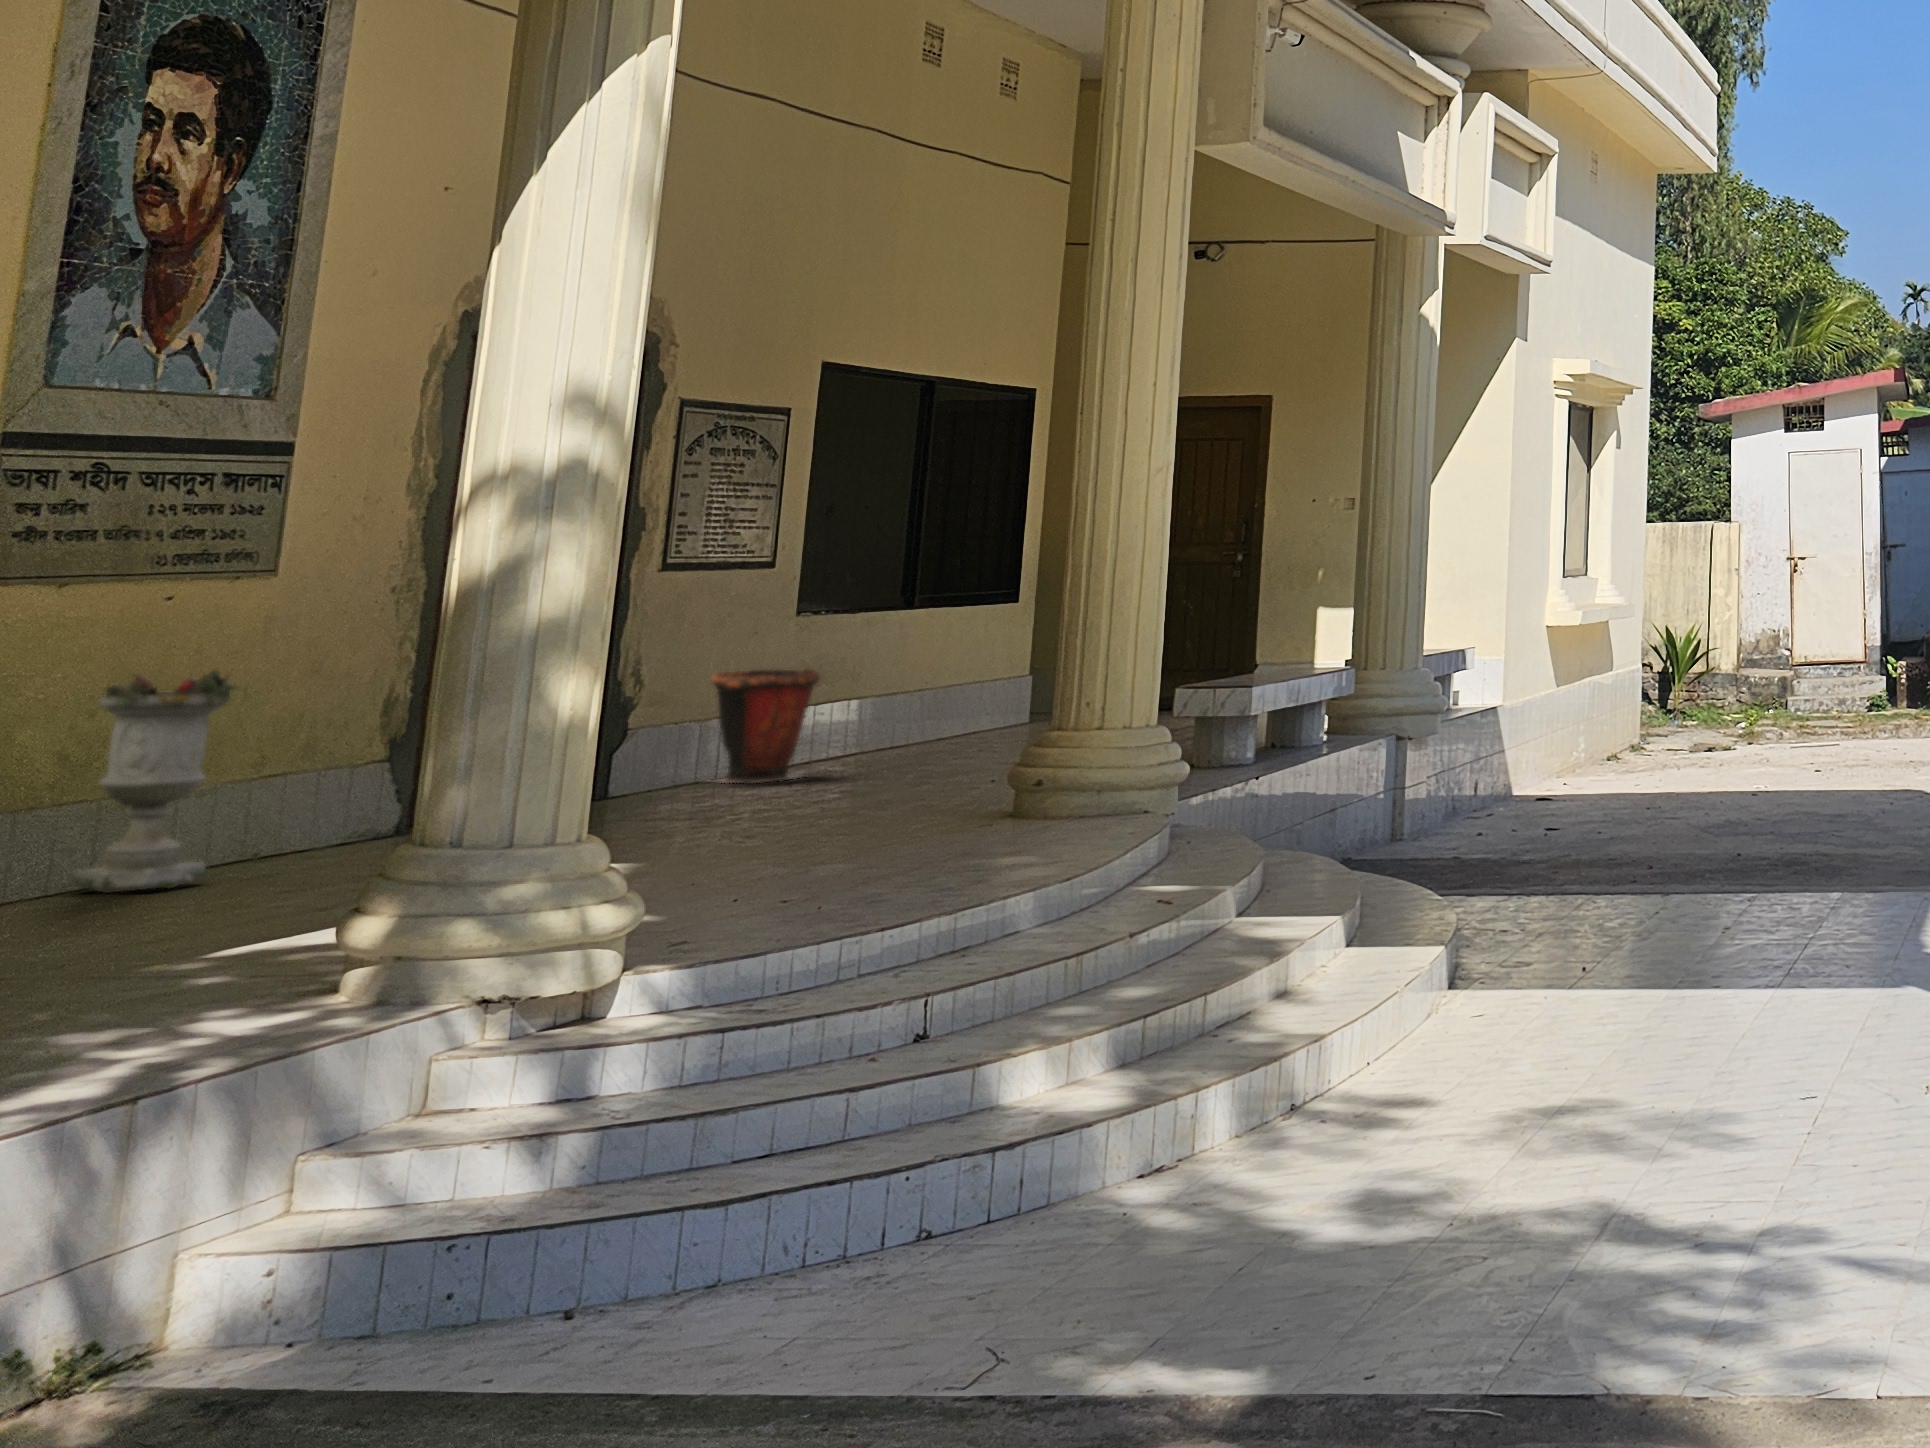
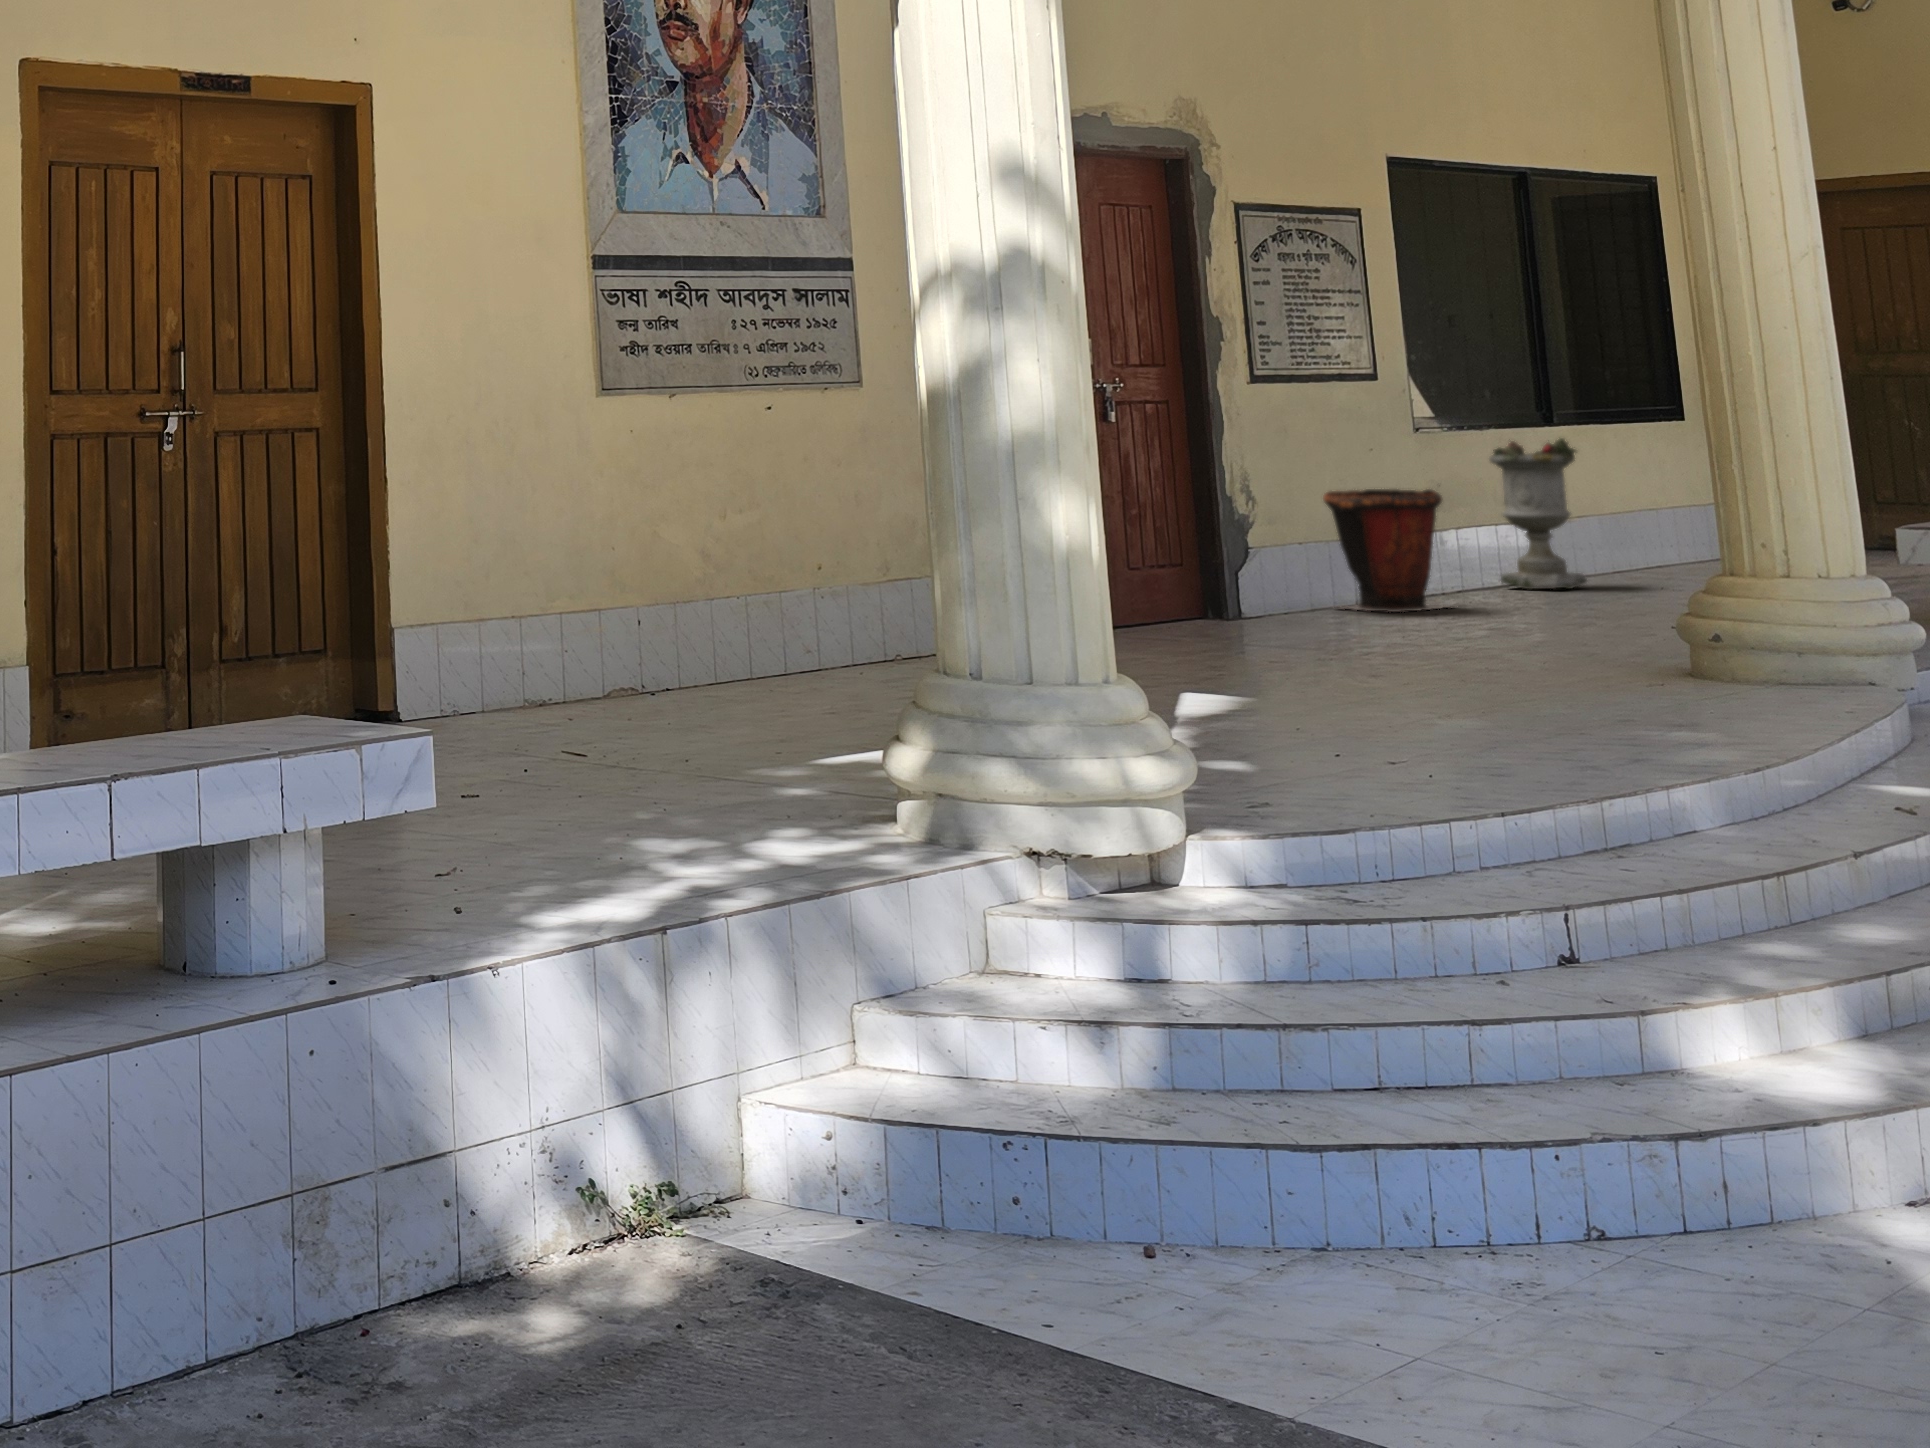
planter: present [71,670,237,893] -> present [1489,438,1587,590]

